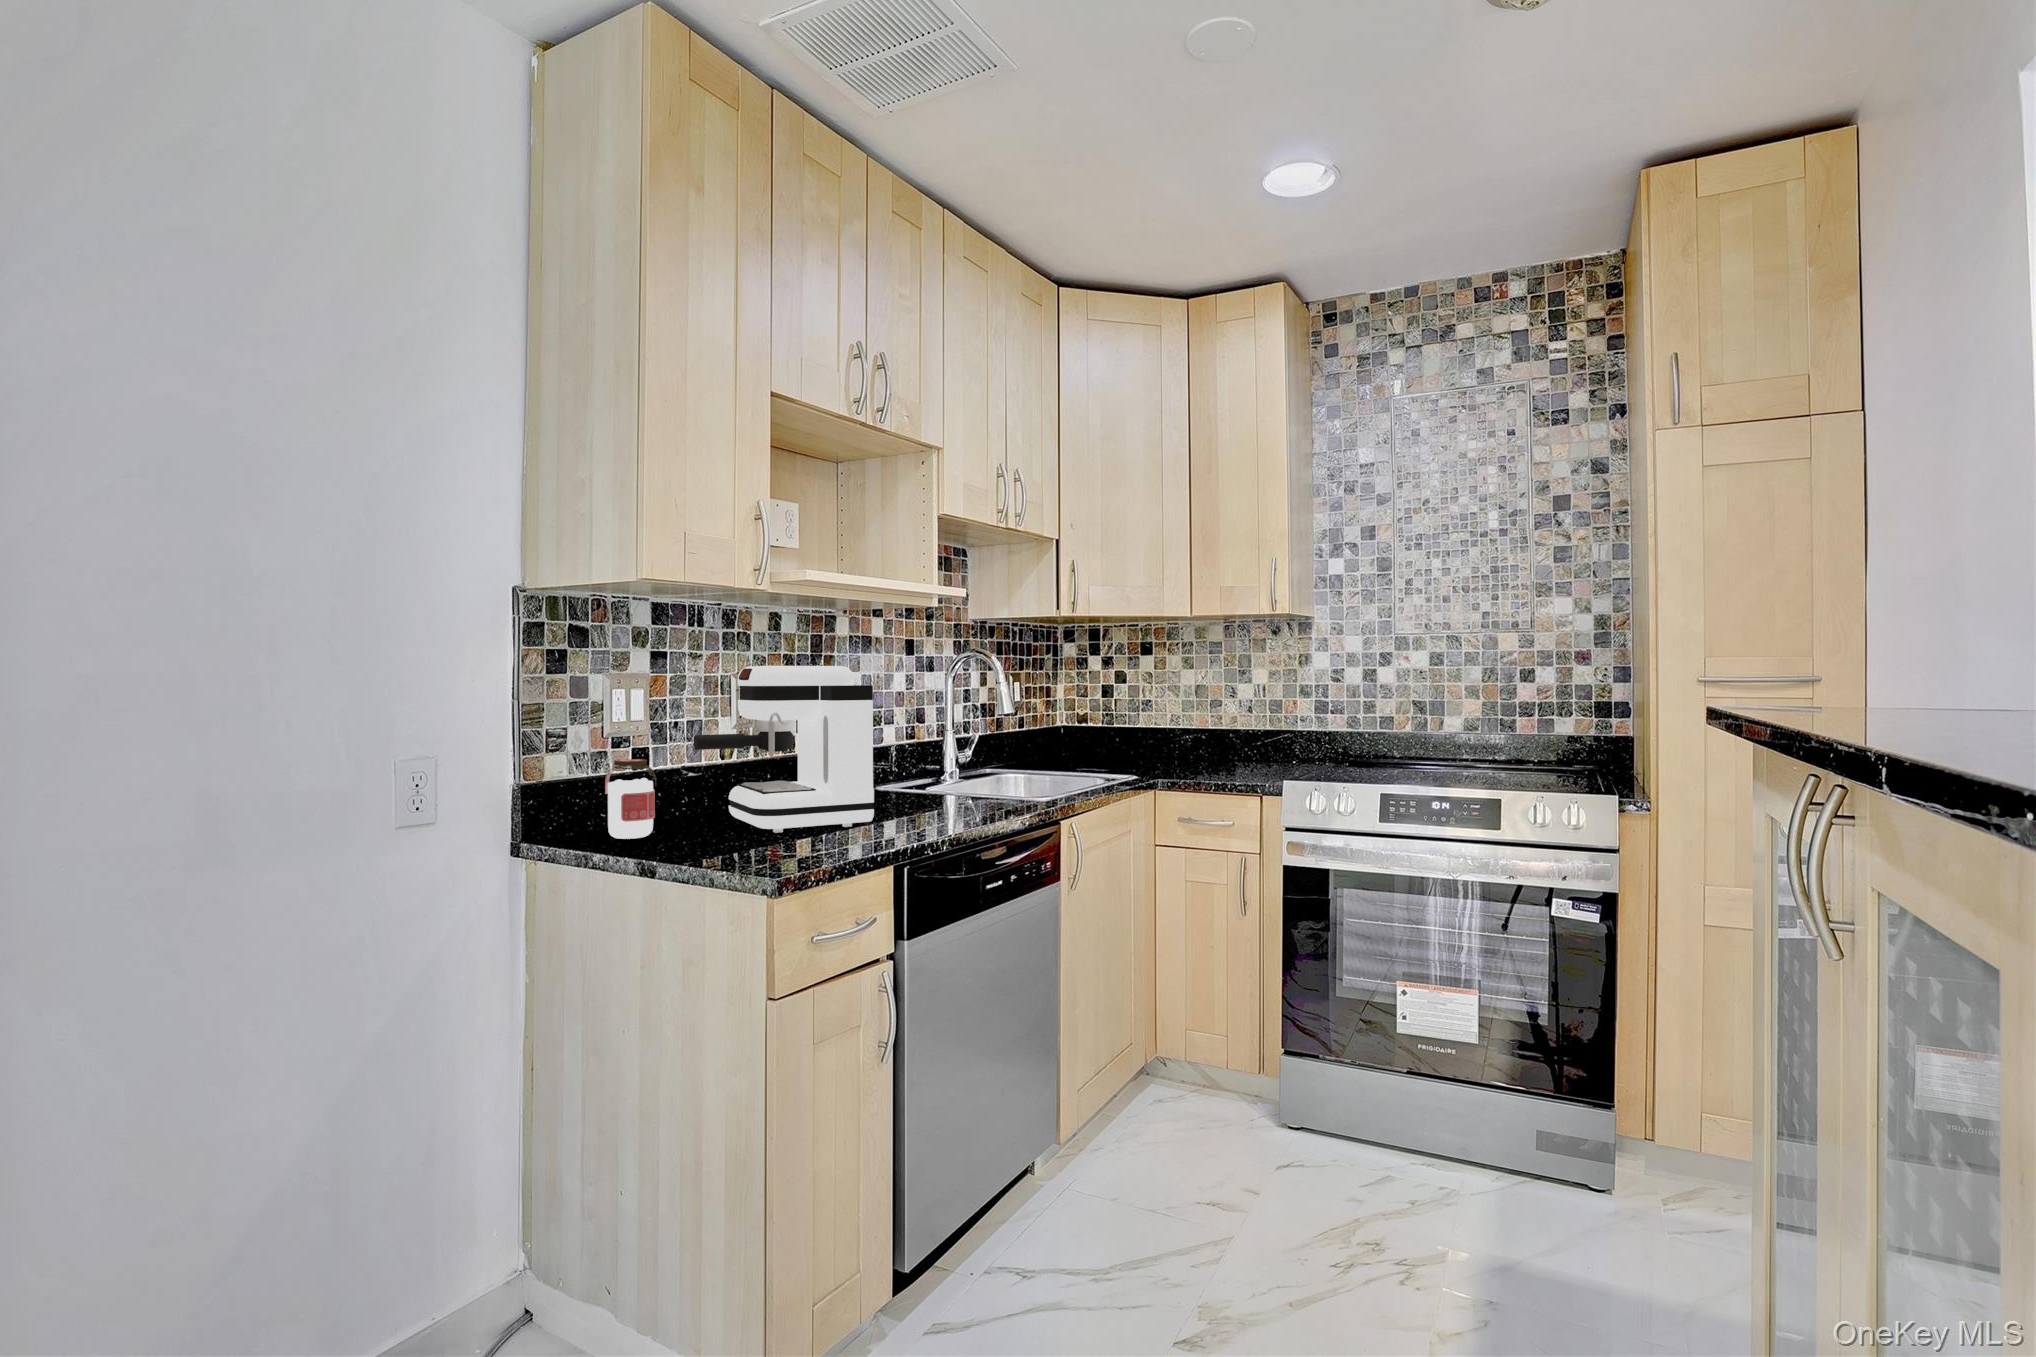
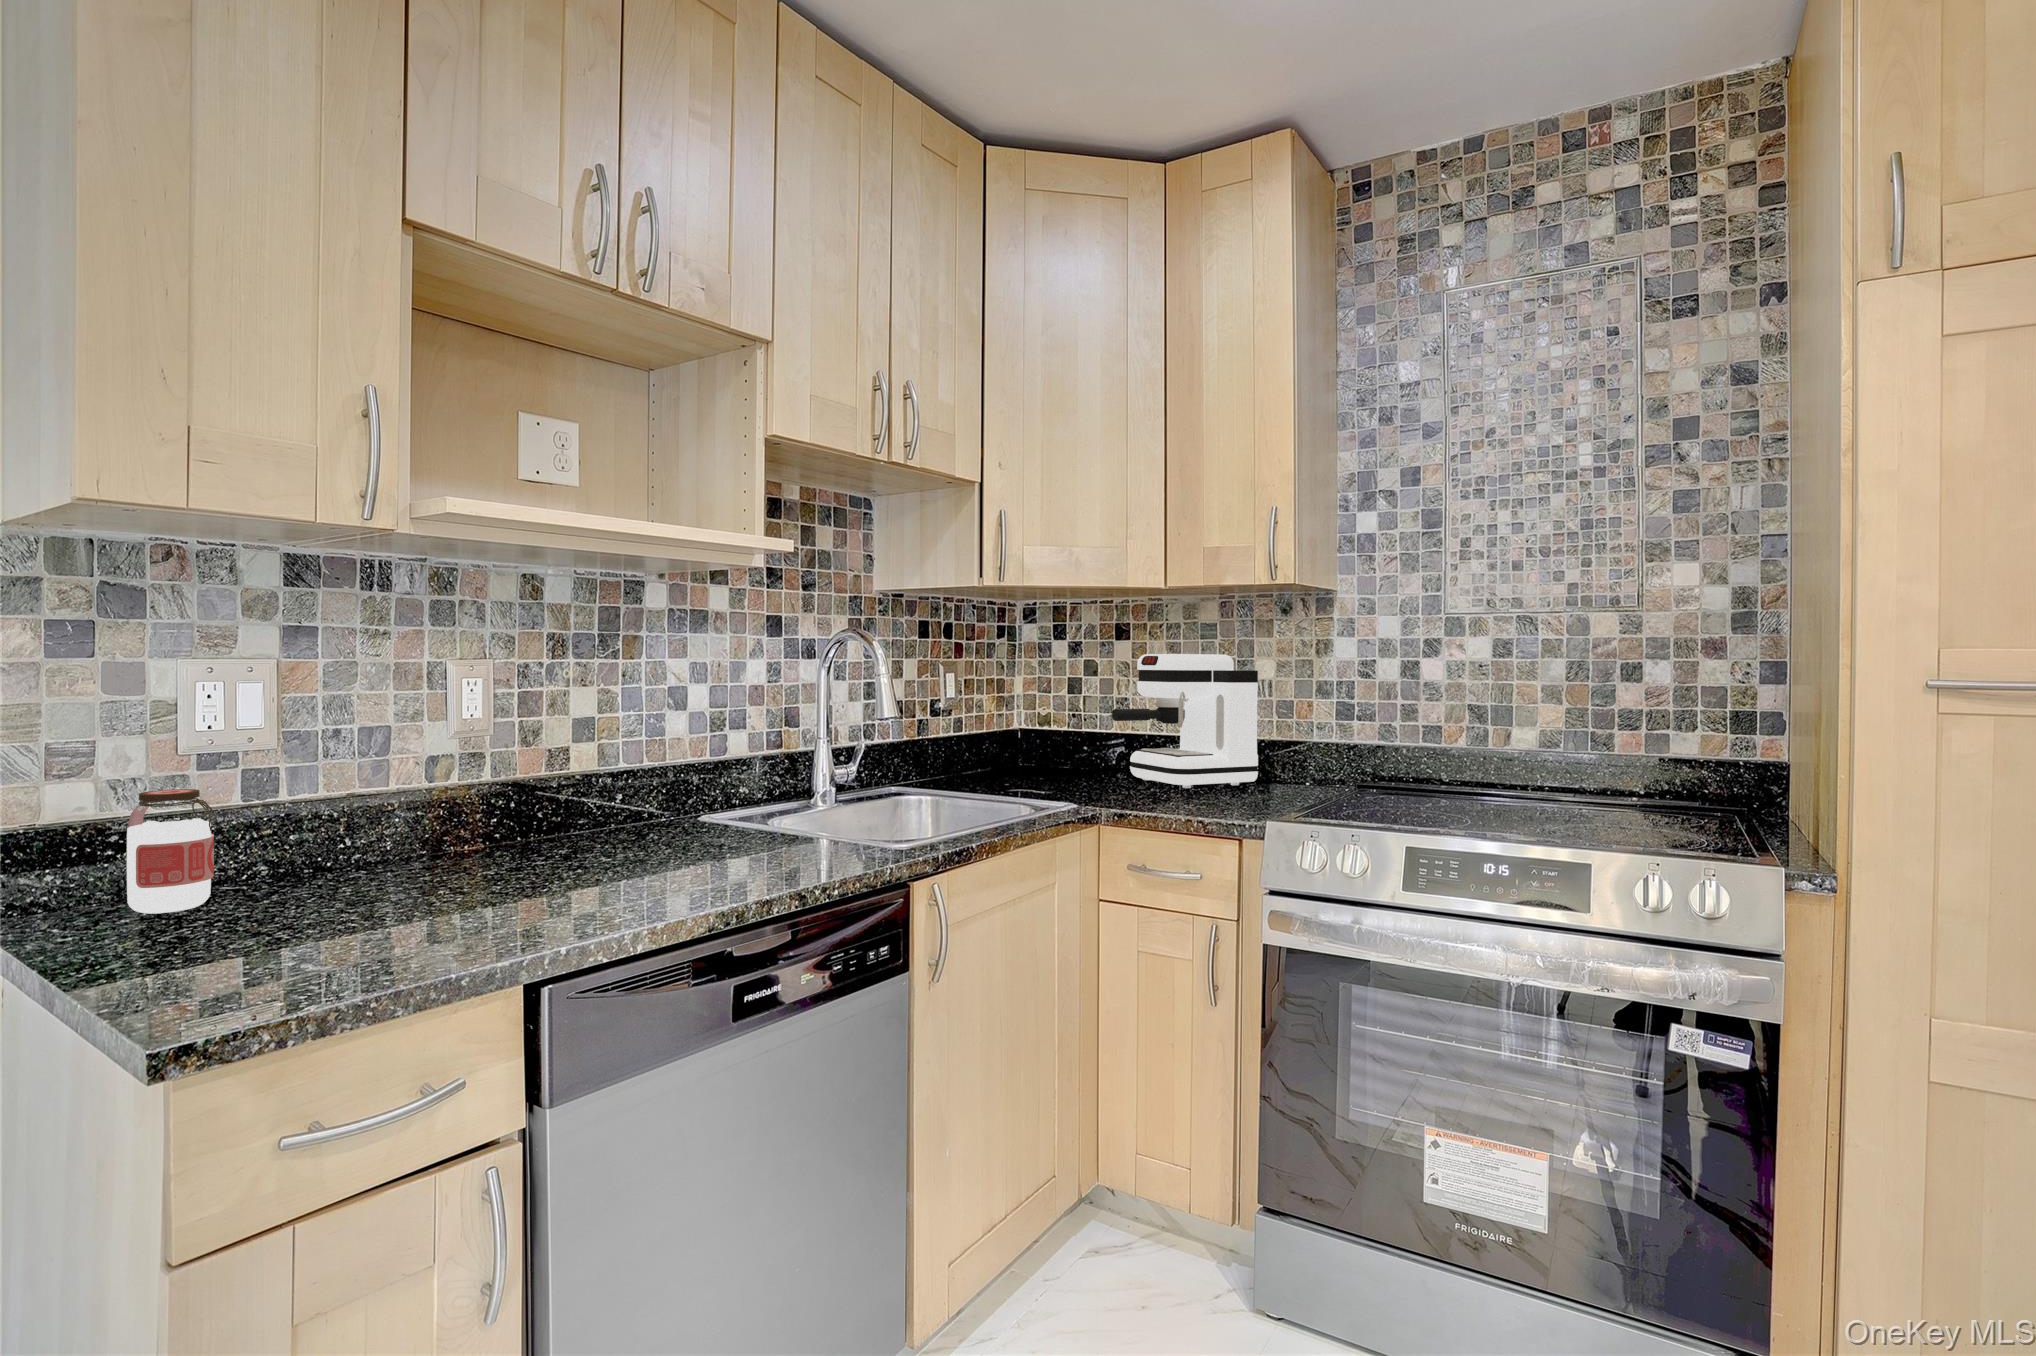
coffee maker: present [694,666,874,833] -> present [1112,654,1258,788]

